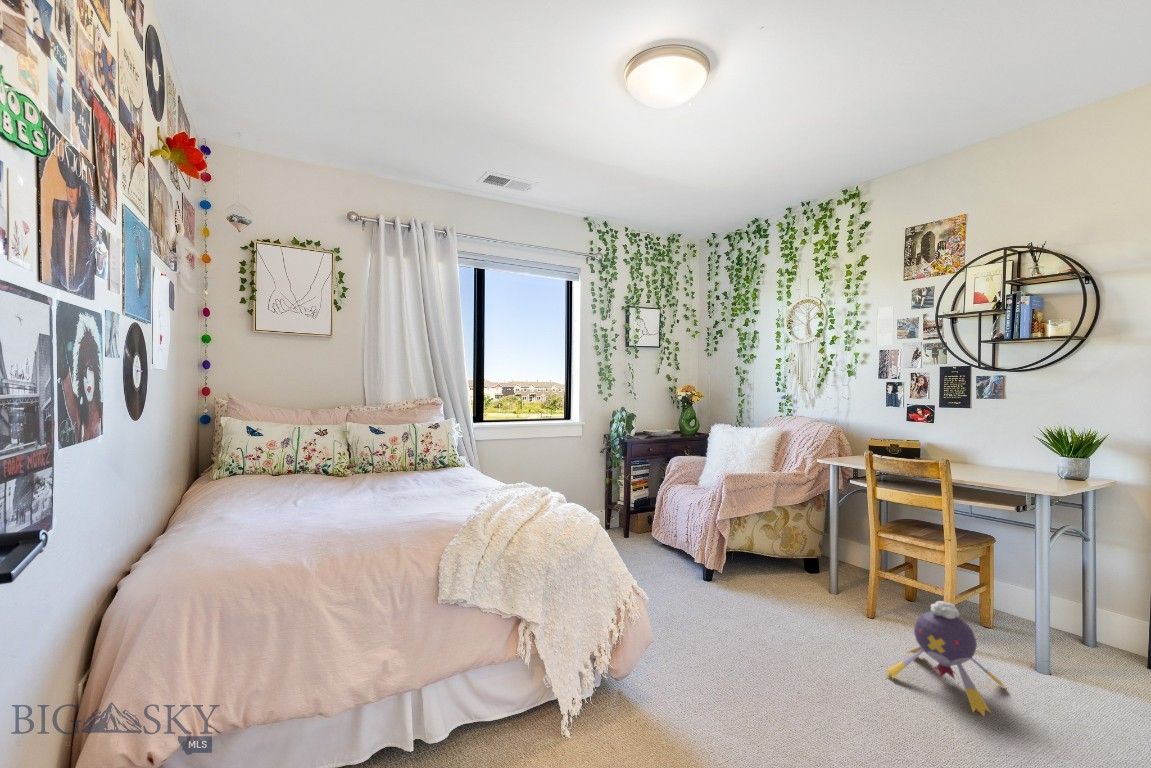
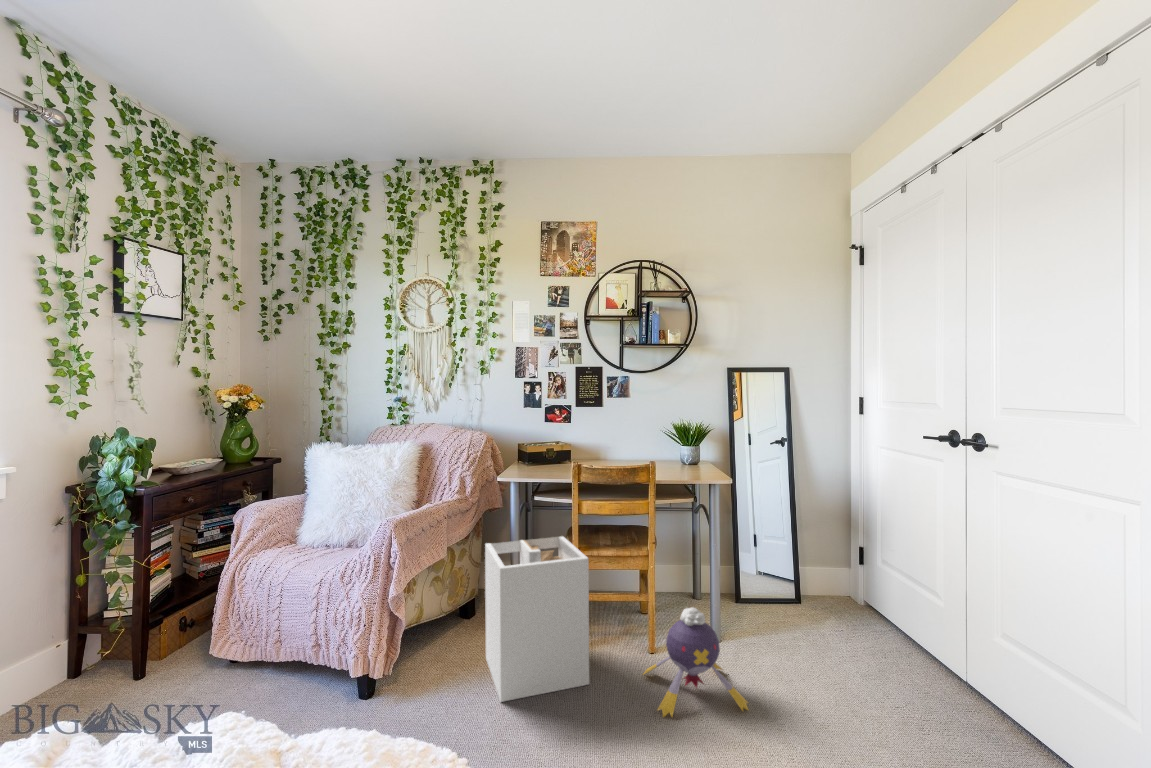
laundry hamper: none [777,507,867,637] -> present [485,536,589,702]

